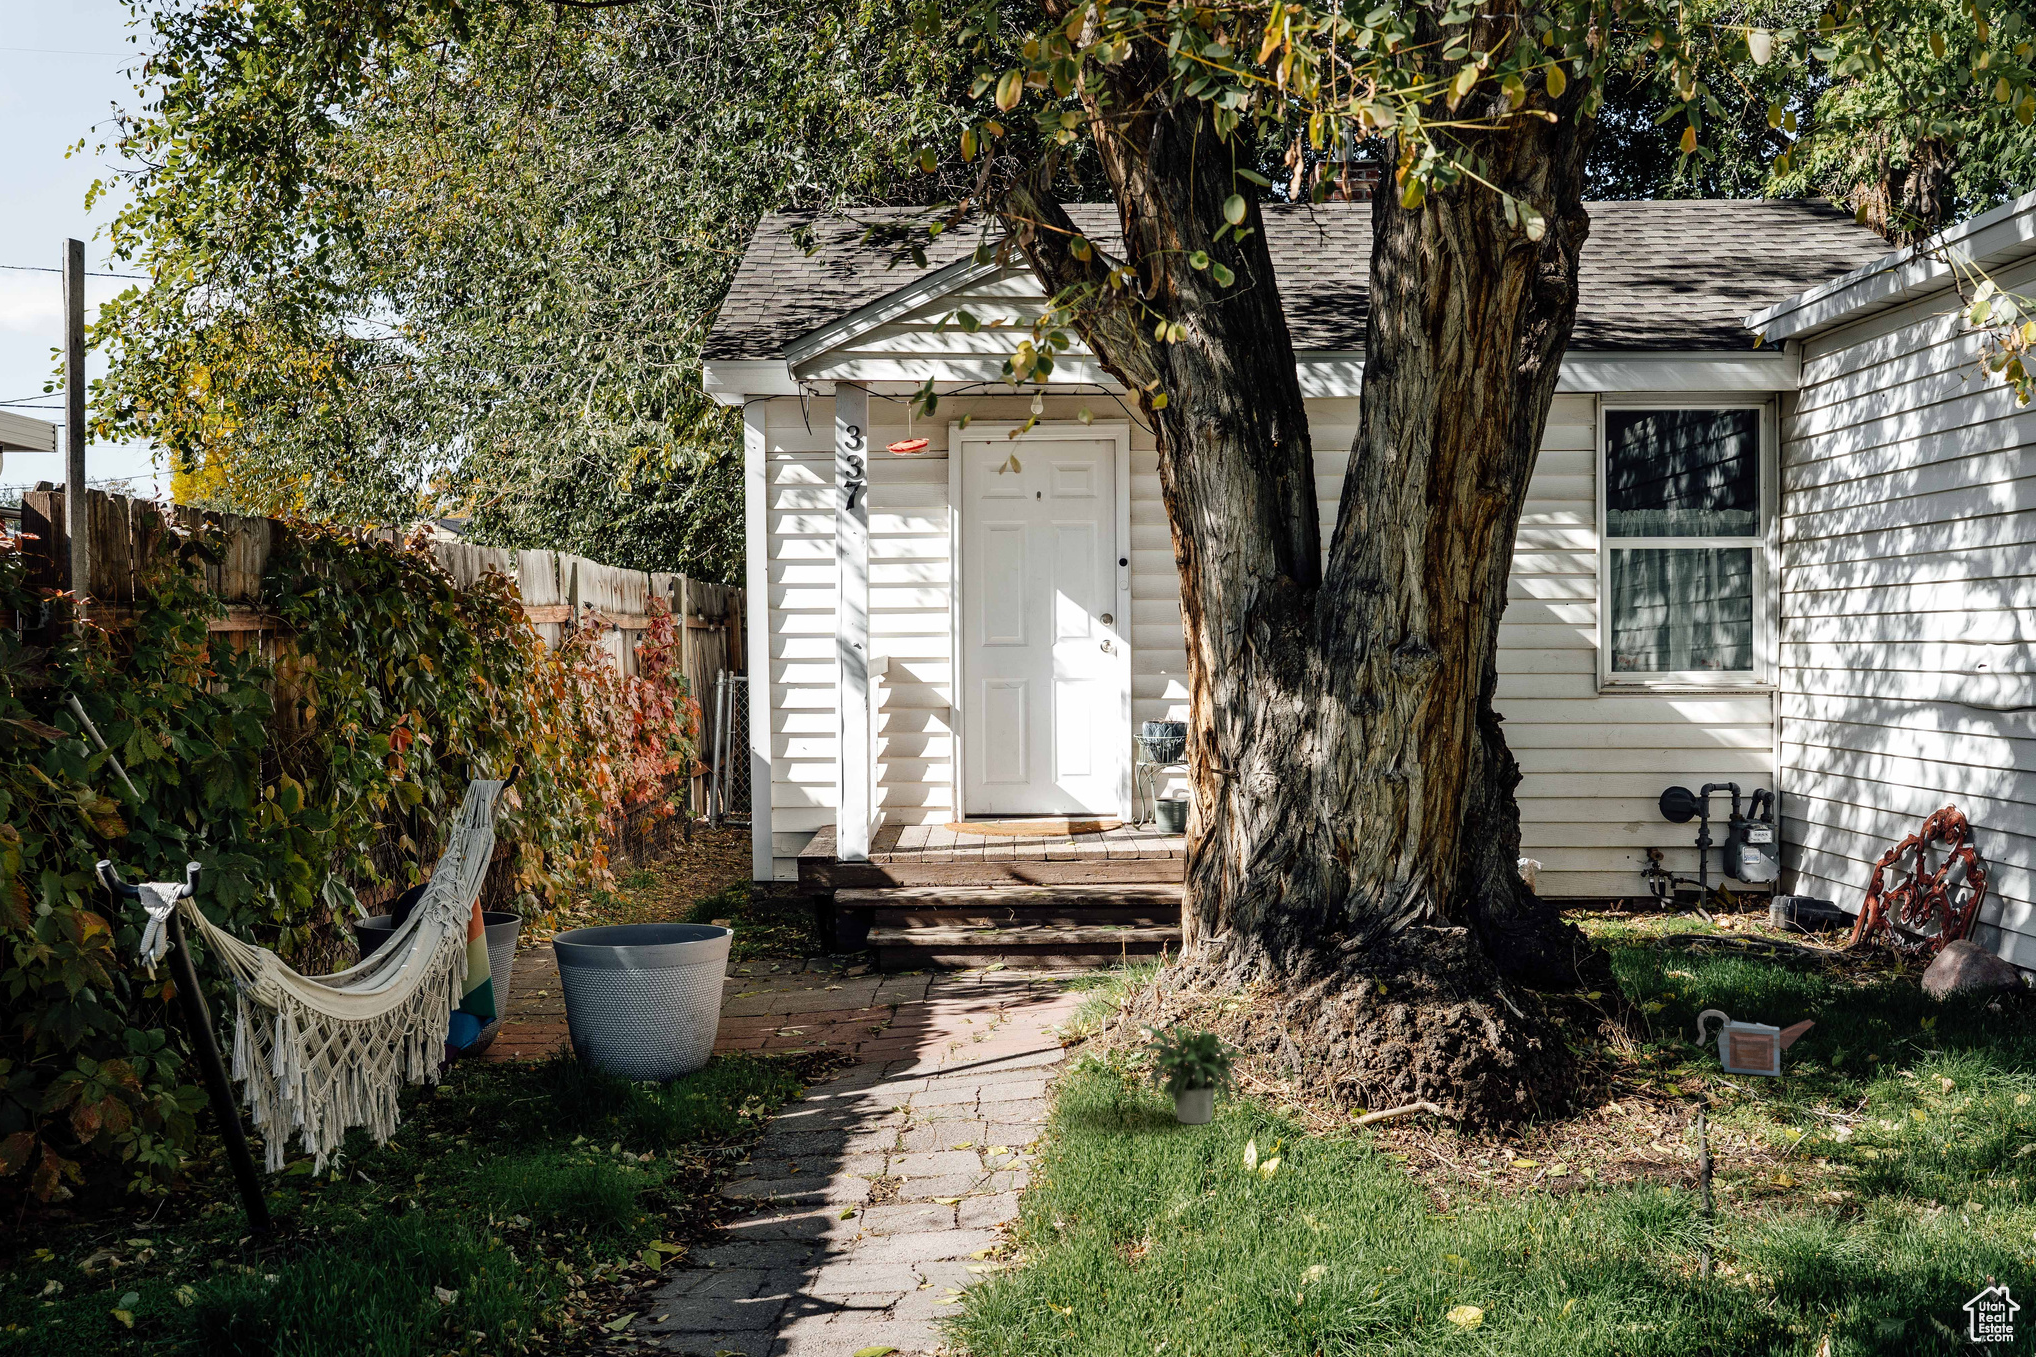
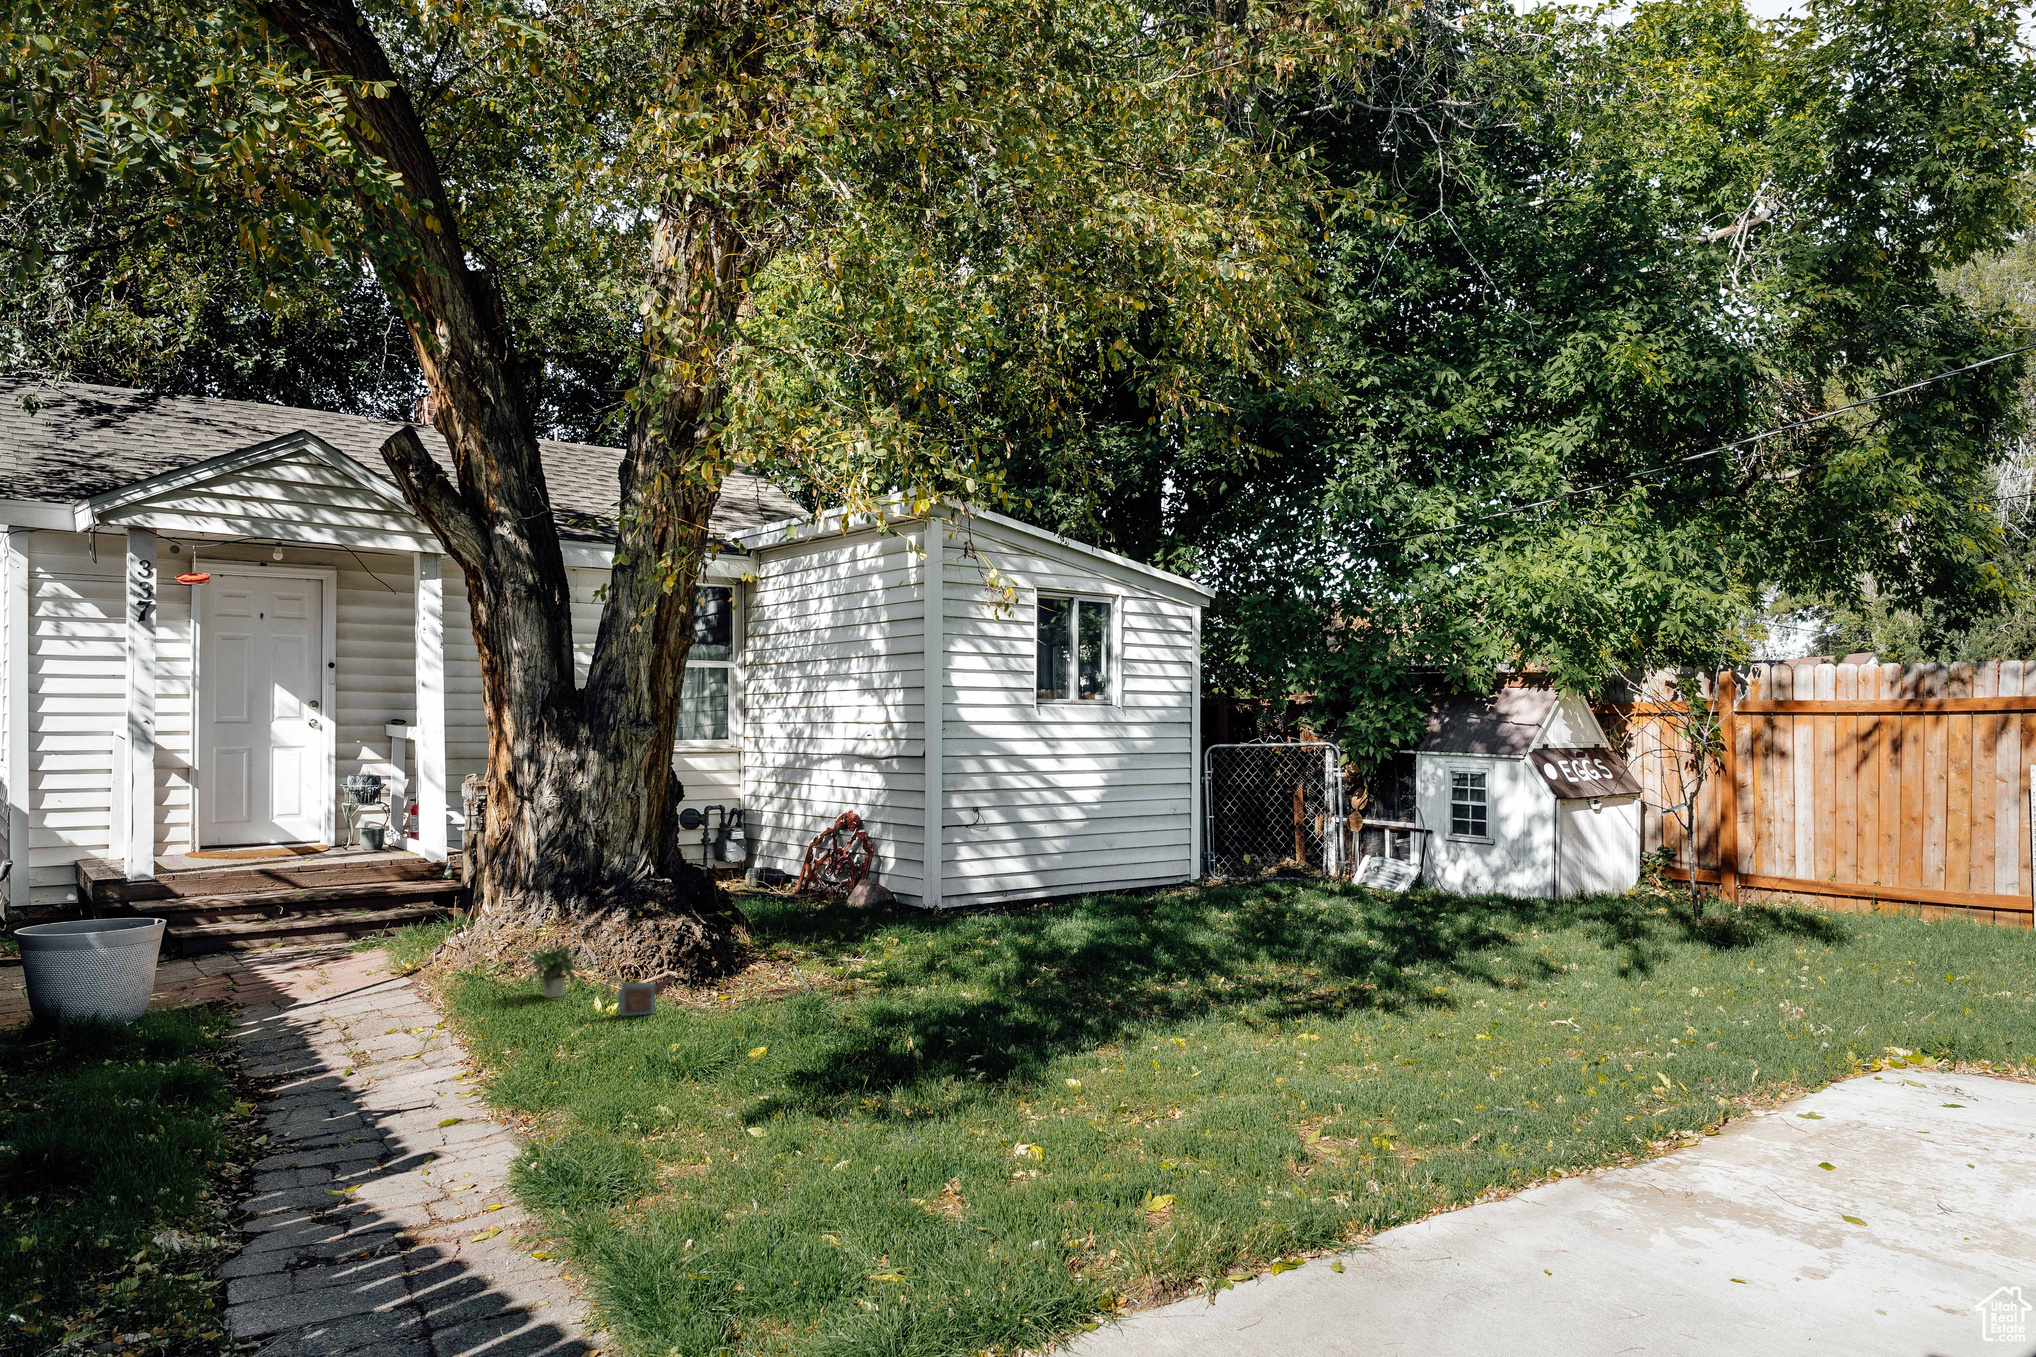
watering can: present [1696,1010,1815,1076] -> present [605,976,674,1016]

